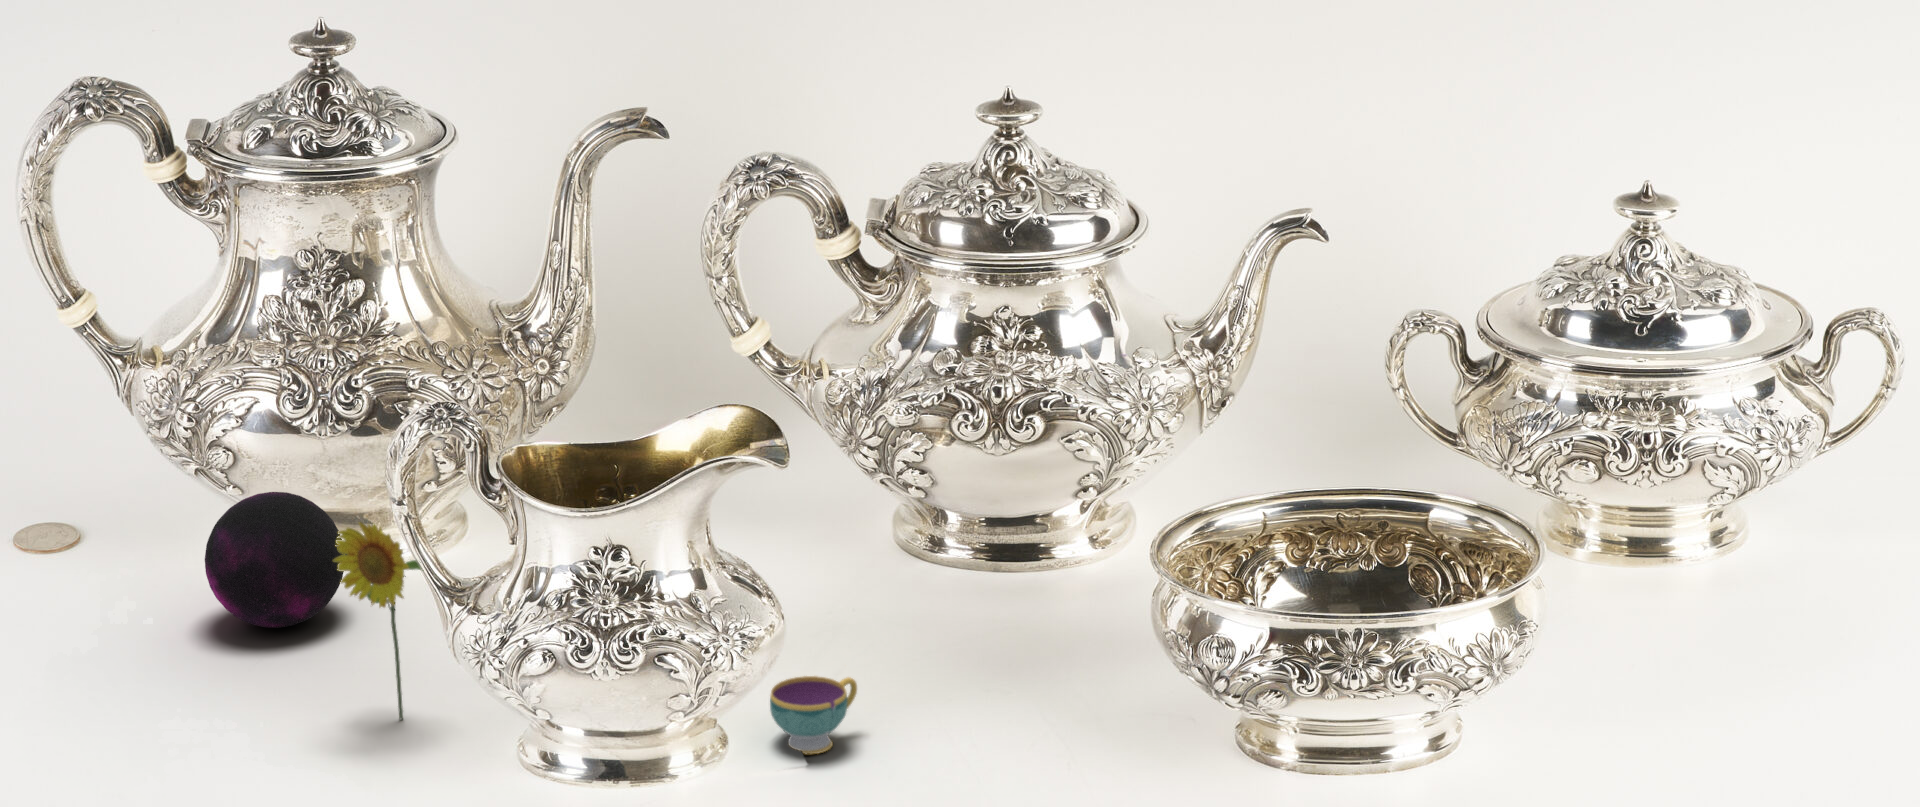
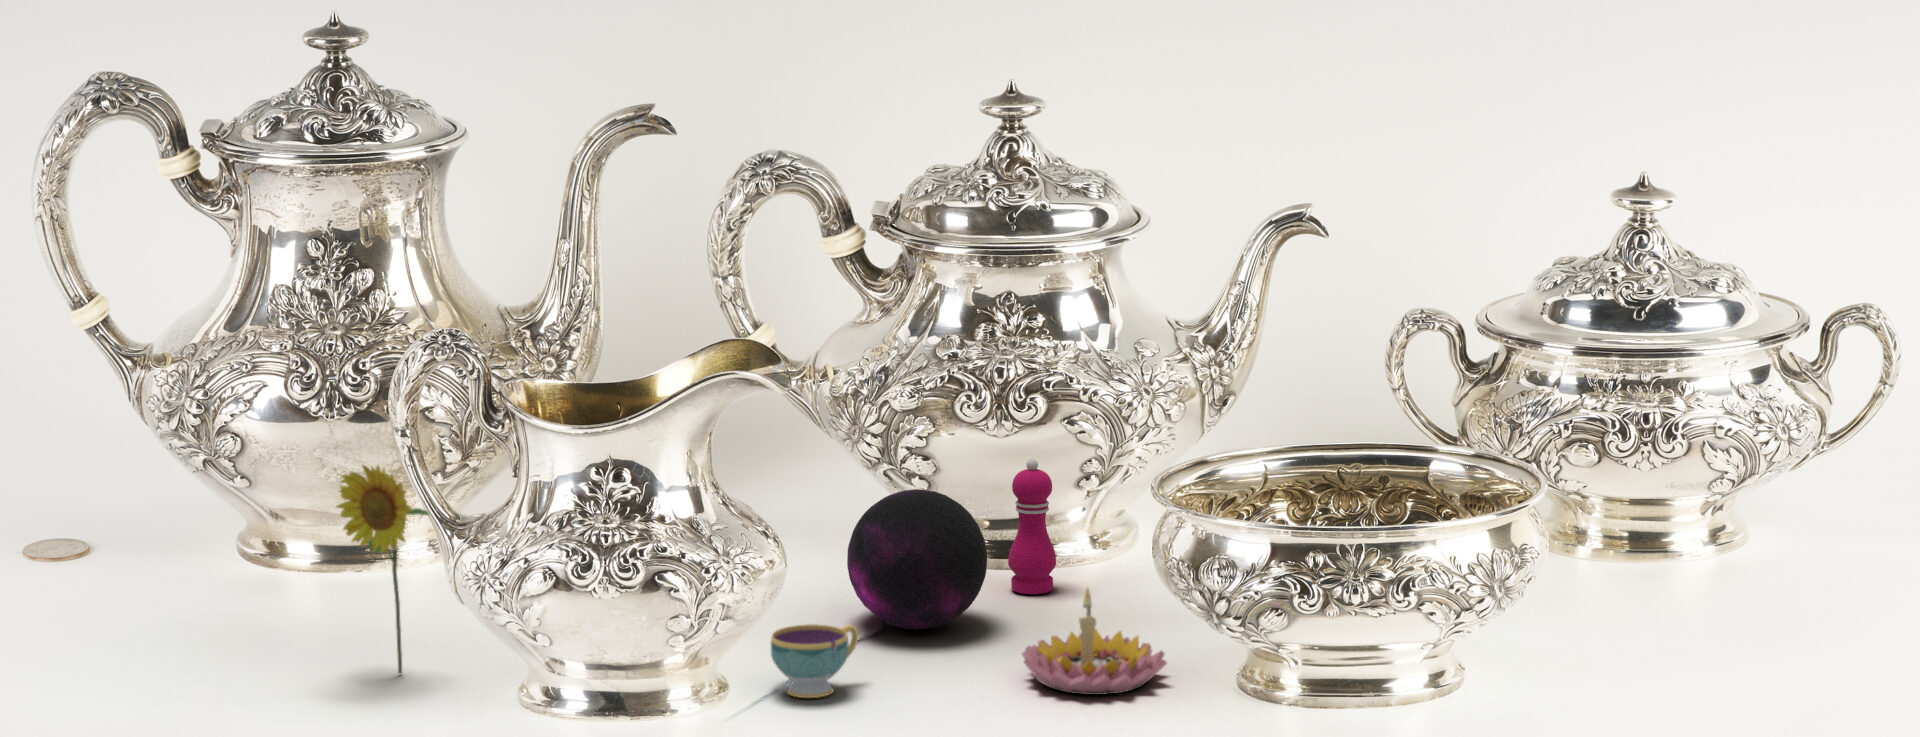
pepper mill: none [1005,478,1053,611] -> present [1008,459,1056,594]
decorative orb: present [205,492,345,628] -> present [847,489,987,630]
candle holder: none [1019,642,1165,752] -> present [1022,589,1167,695]

